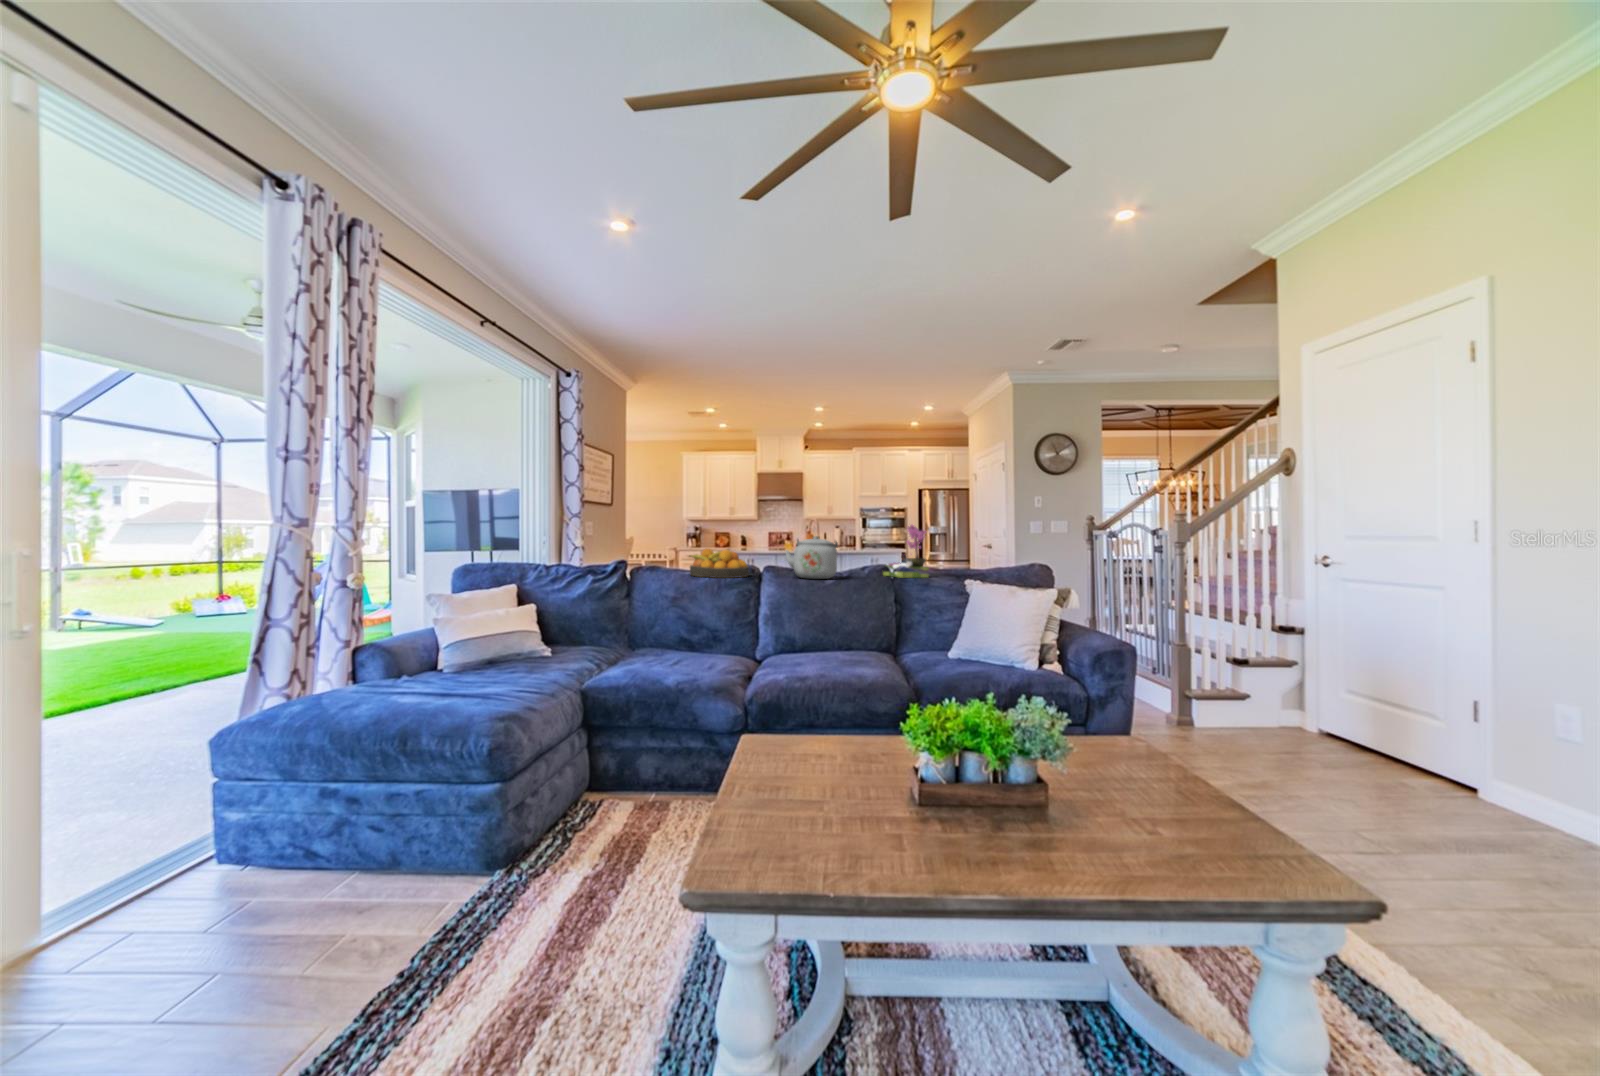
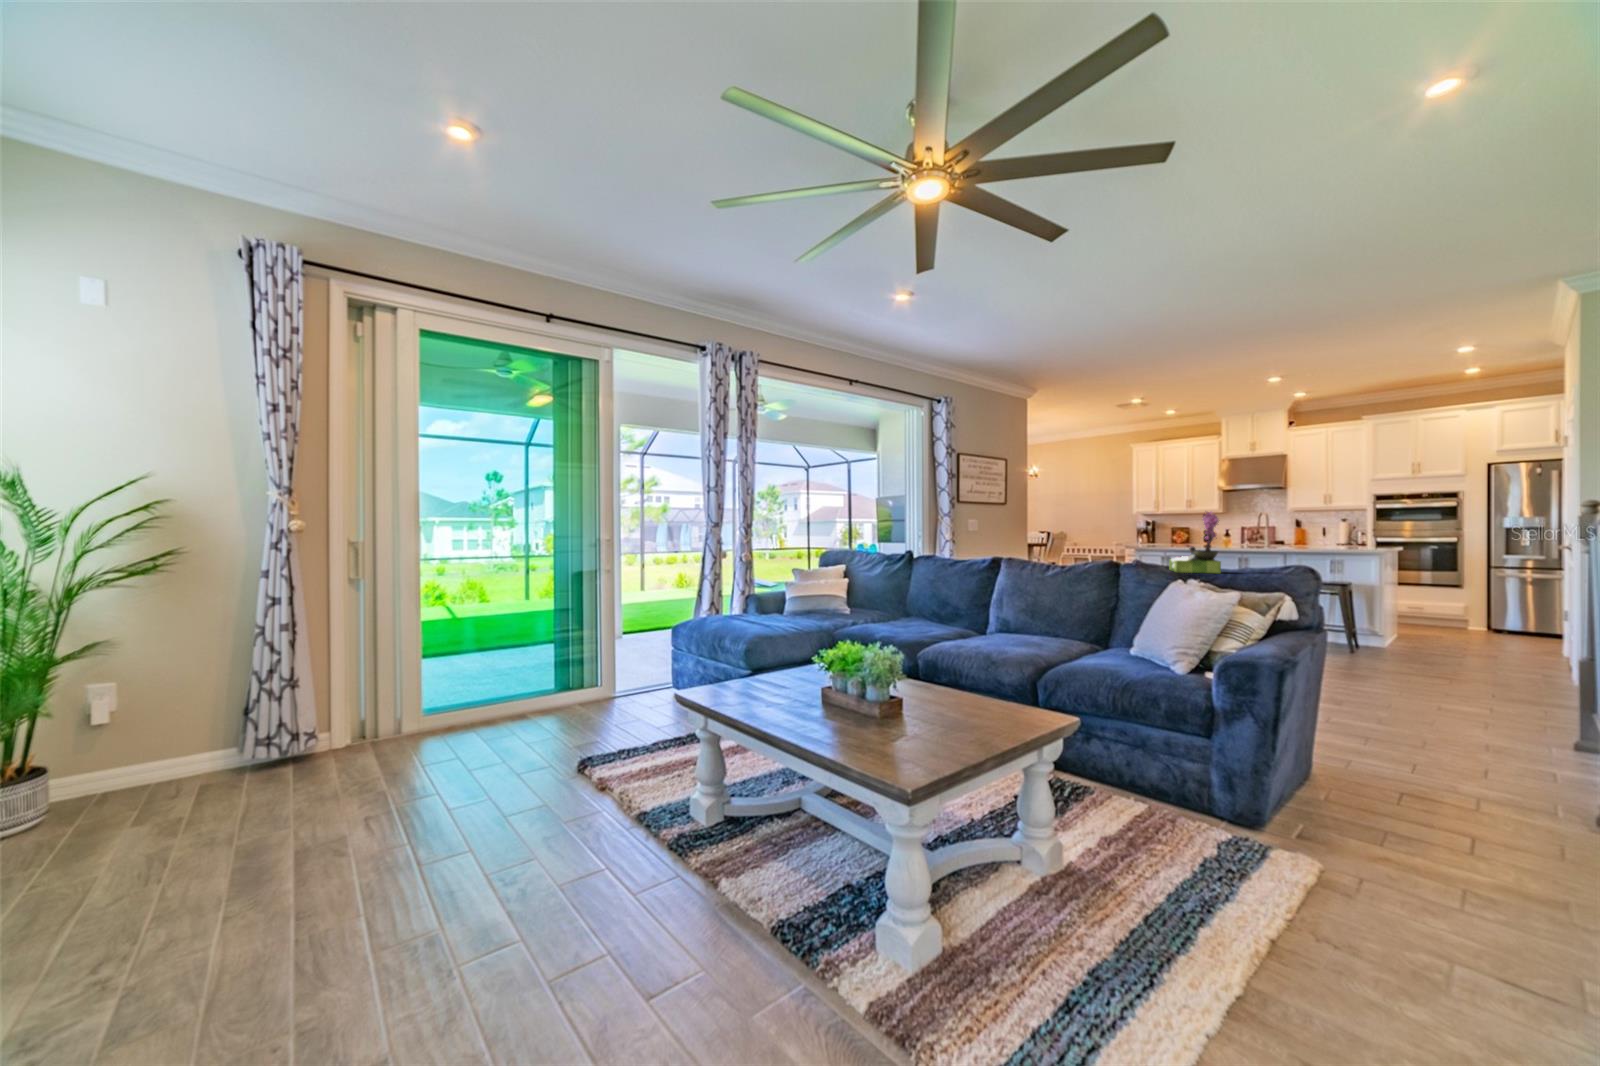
kettle: present [786,536,838,579] -> none [1032,527,1090,569]
fruit bowl: present [690,549,750,578] -> none [952,540,1006,565]

